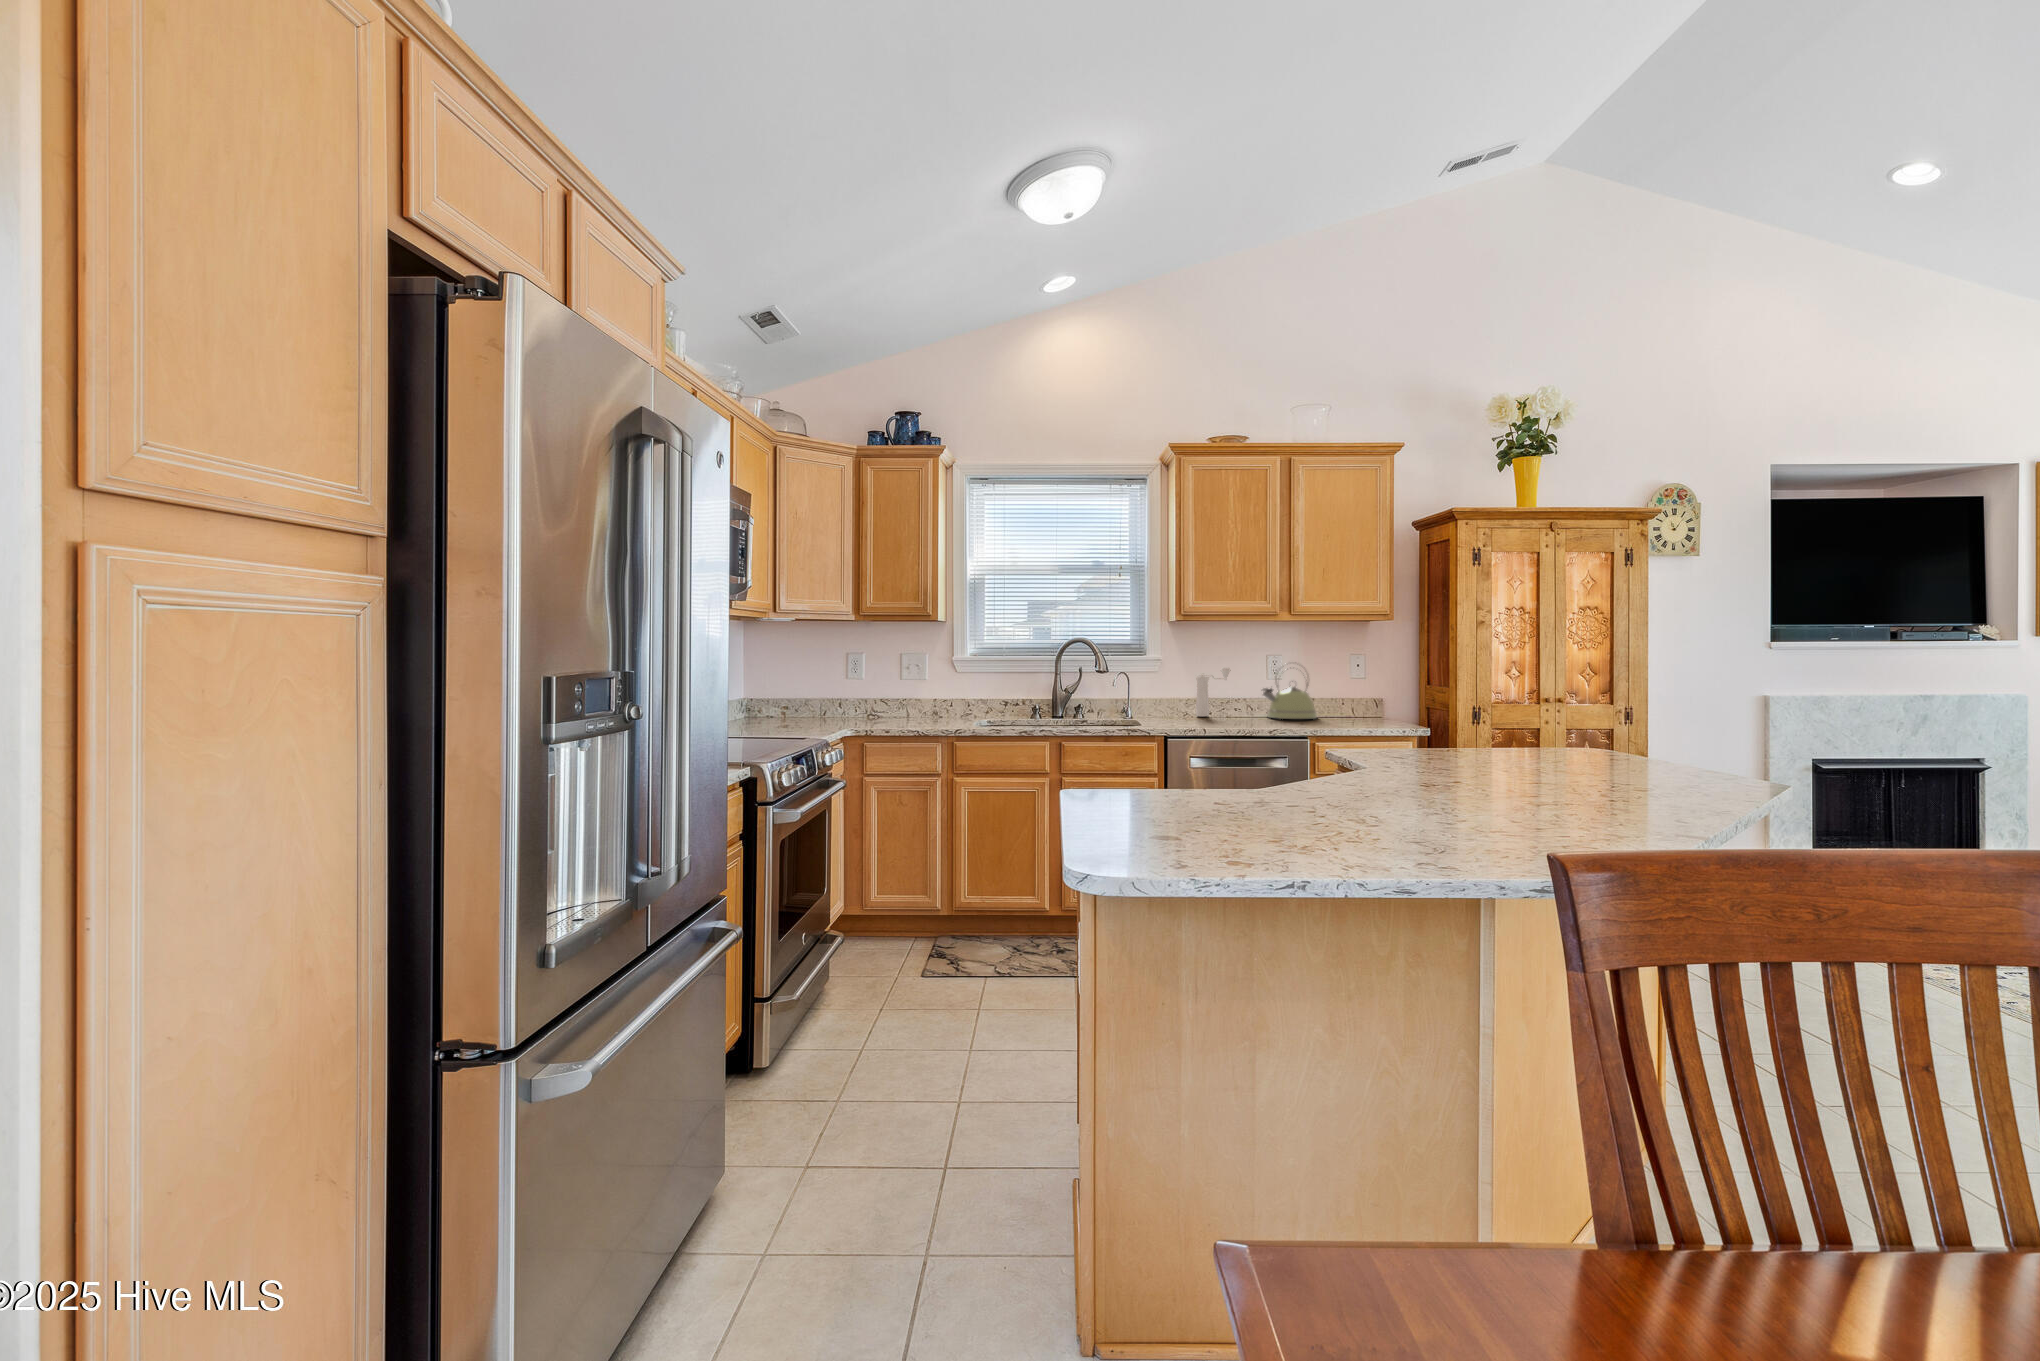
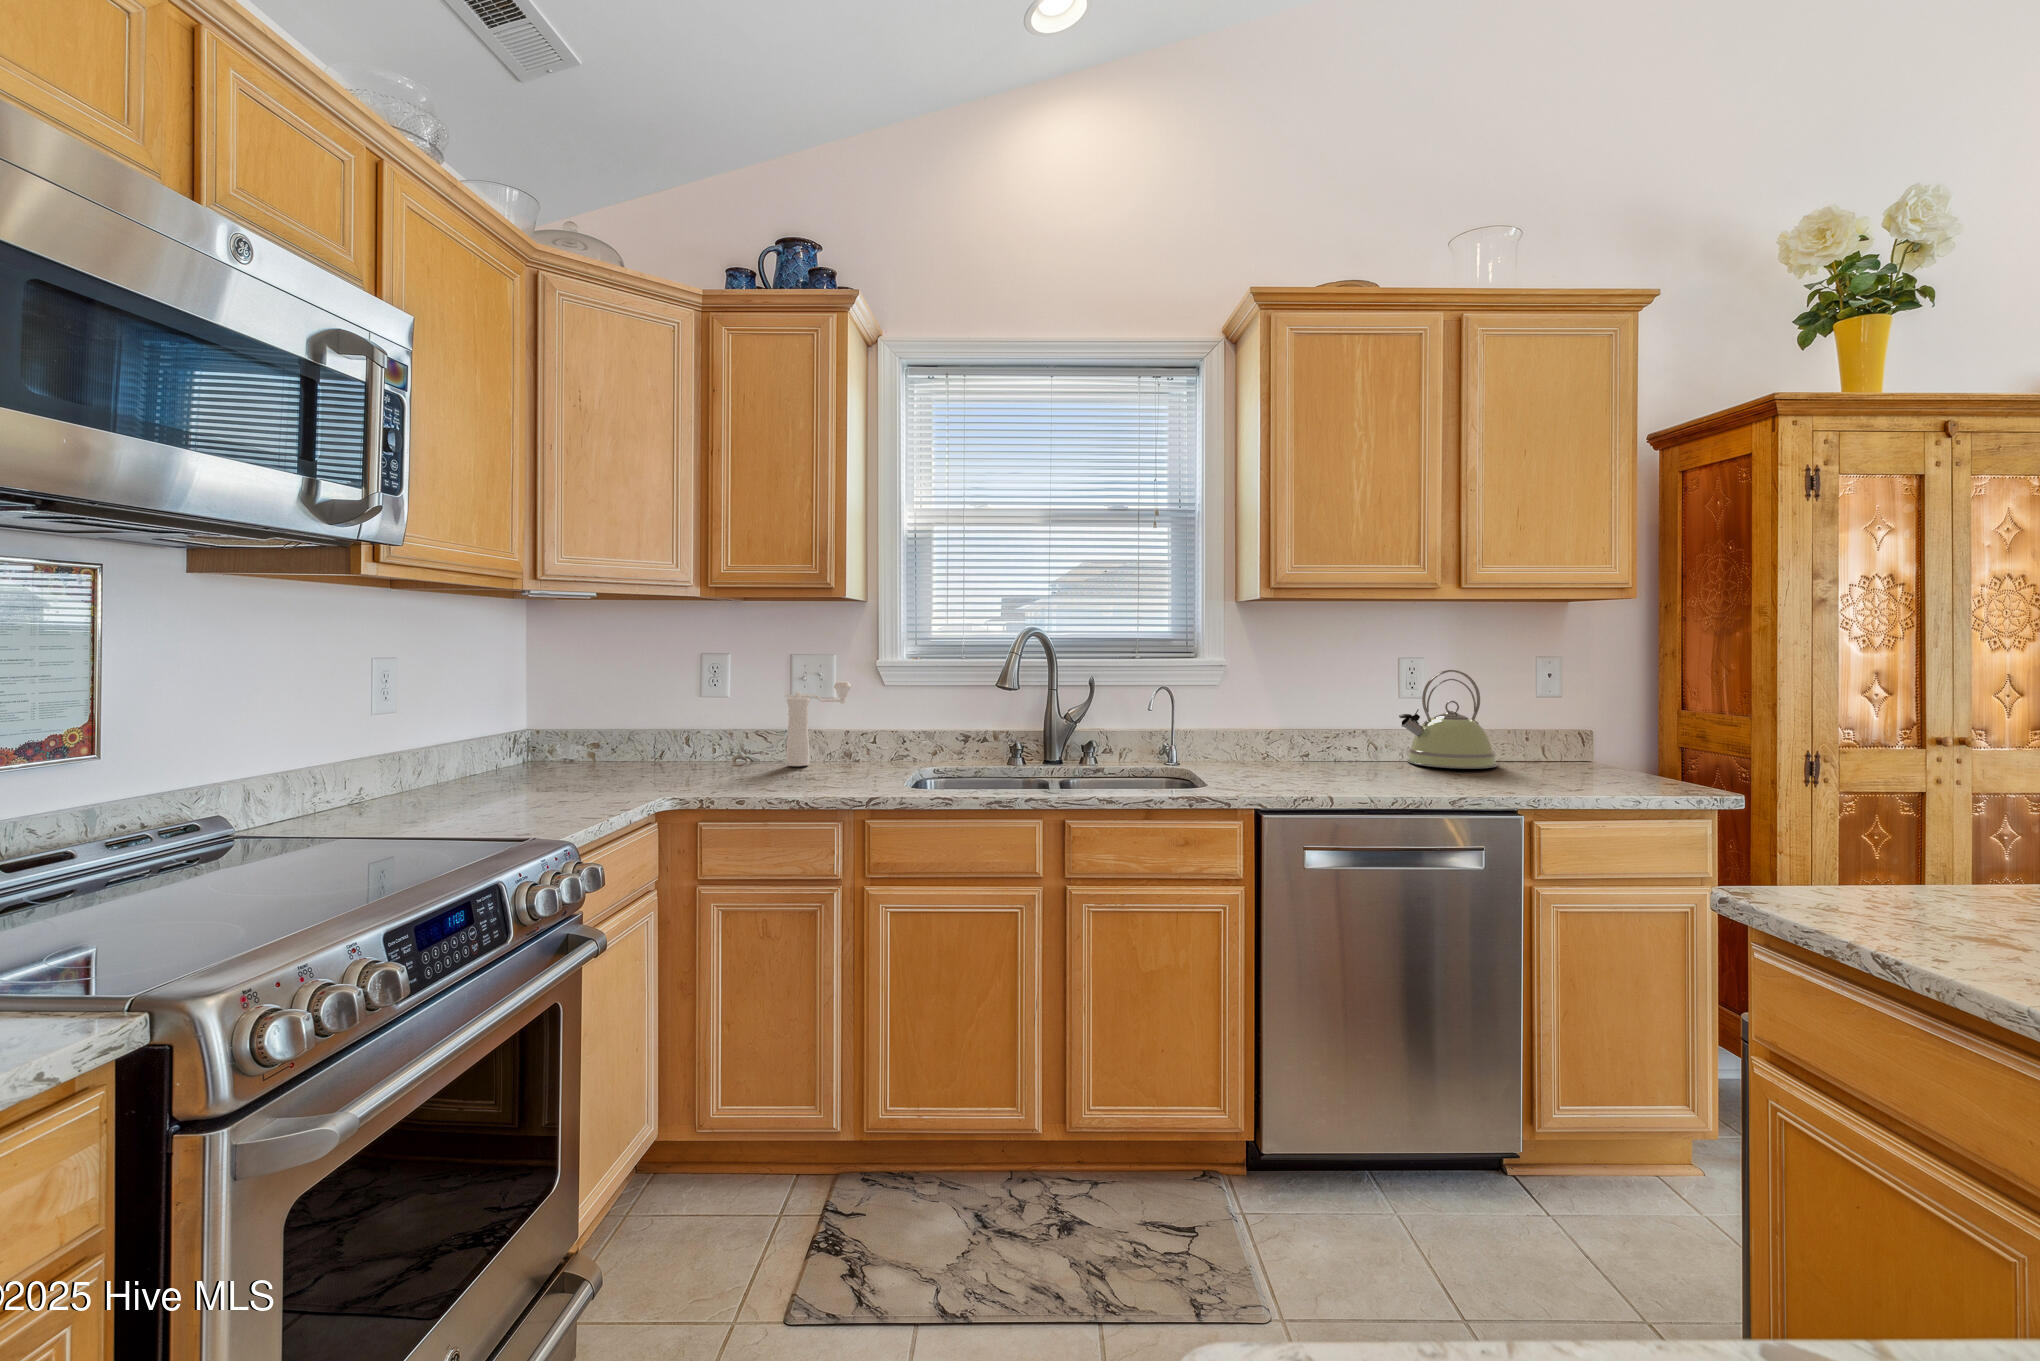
pepper mill: present [1196,668,1231,717] -> present [786,682,851,766]

